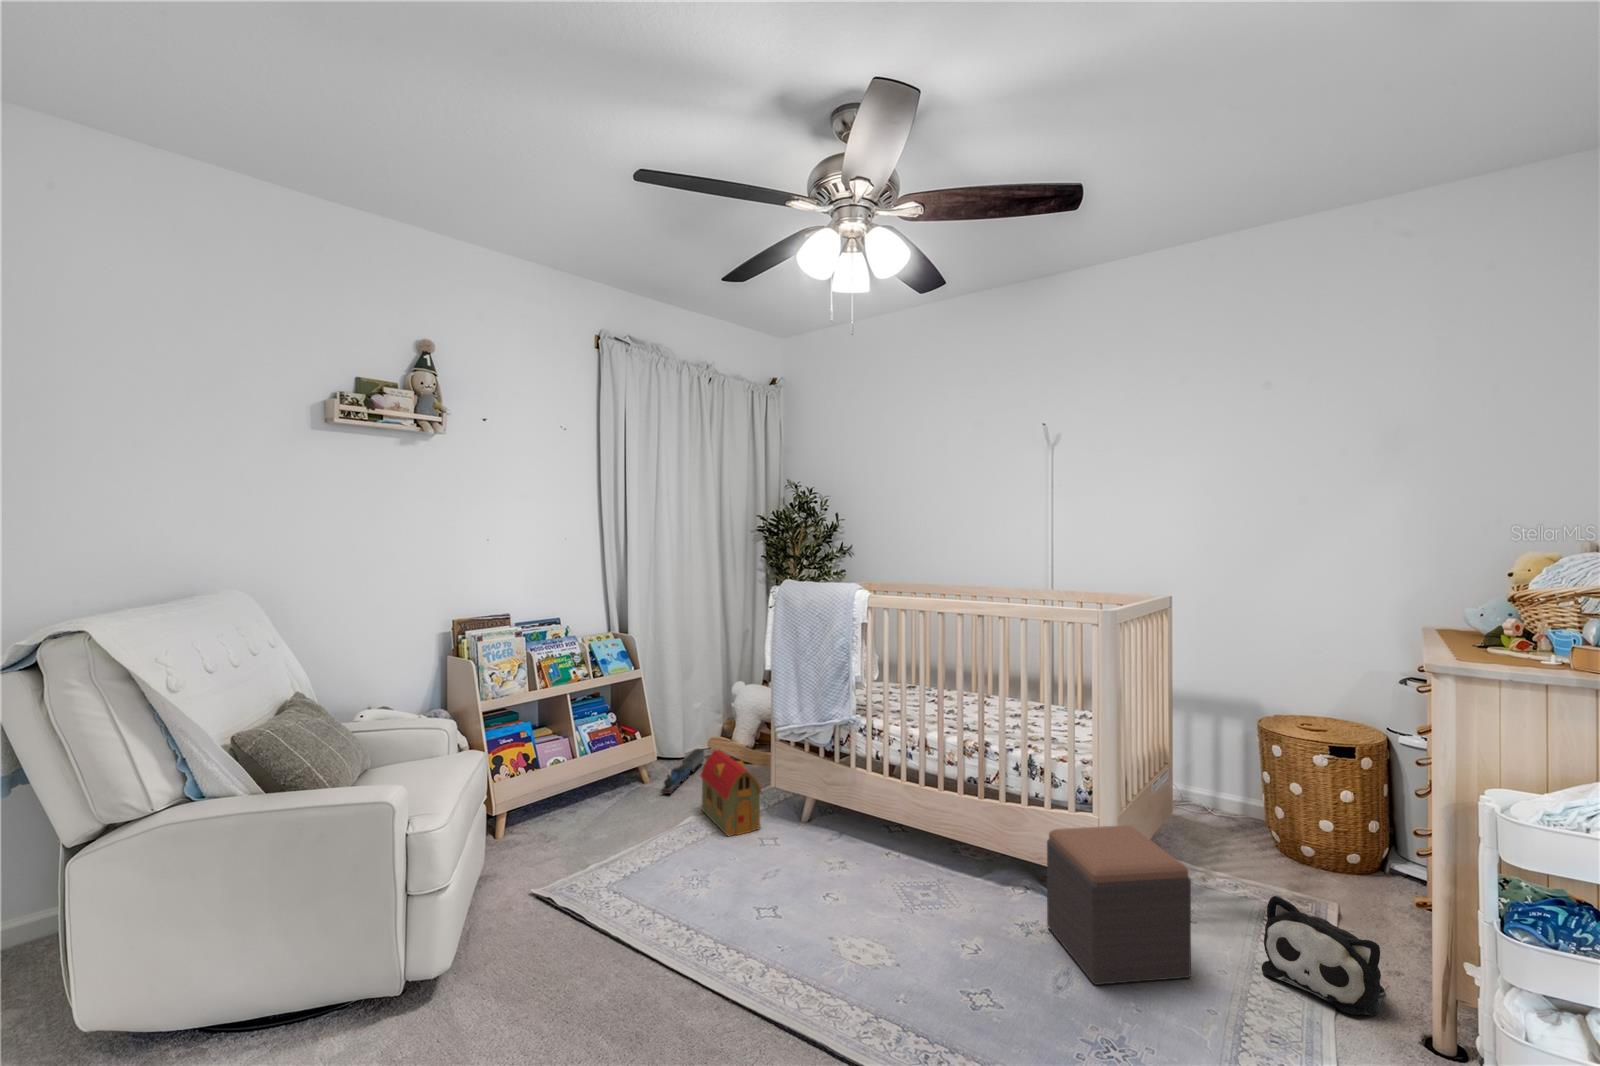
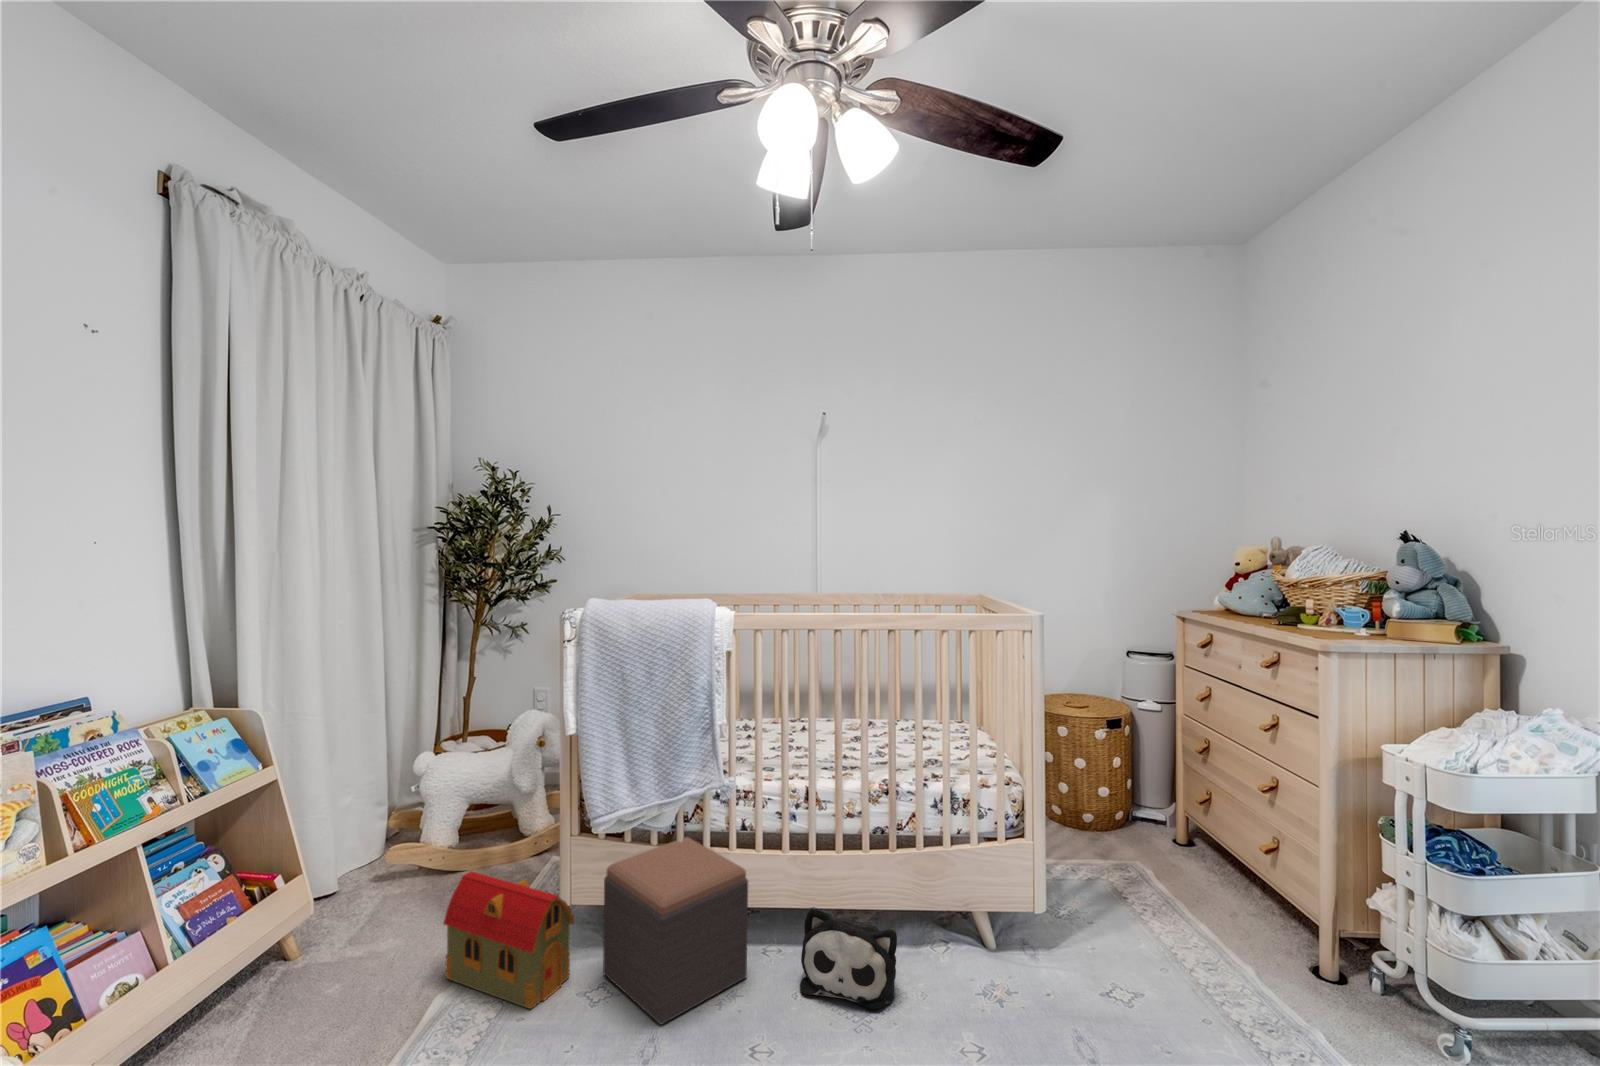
toy train: present [661,749,704,794] -> none [341,870,374,971]
footstool: present [1047,825,1191,985] -> present [603,837,748,1025]
plush toy: present [1262,895,1384,1016] -> present [800,907,897,1009]

